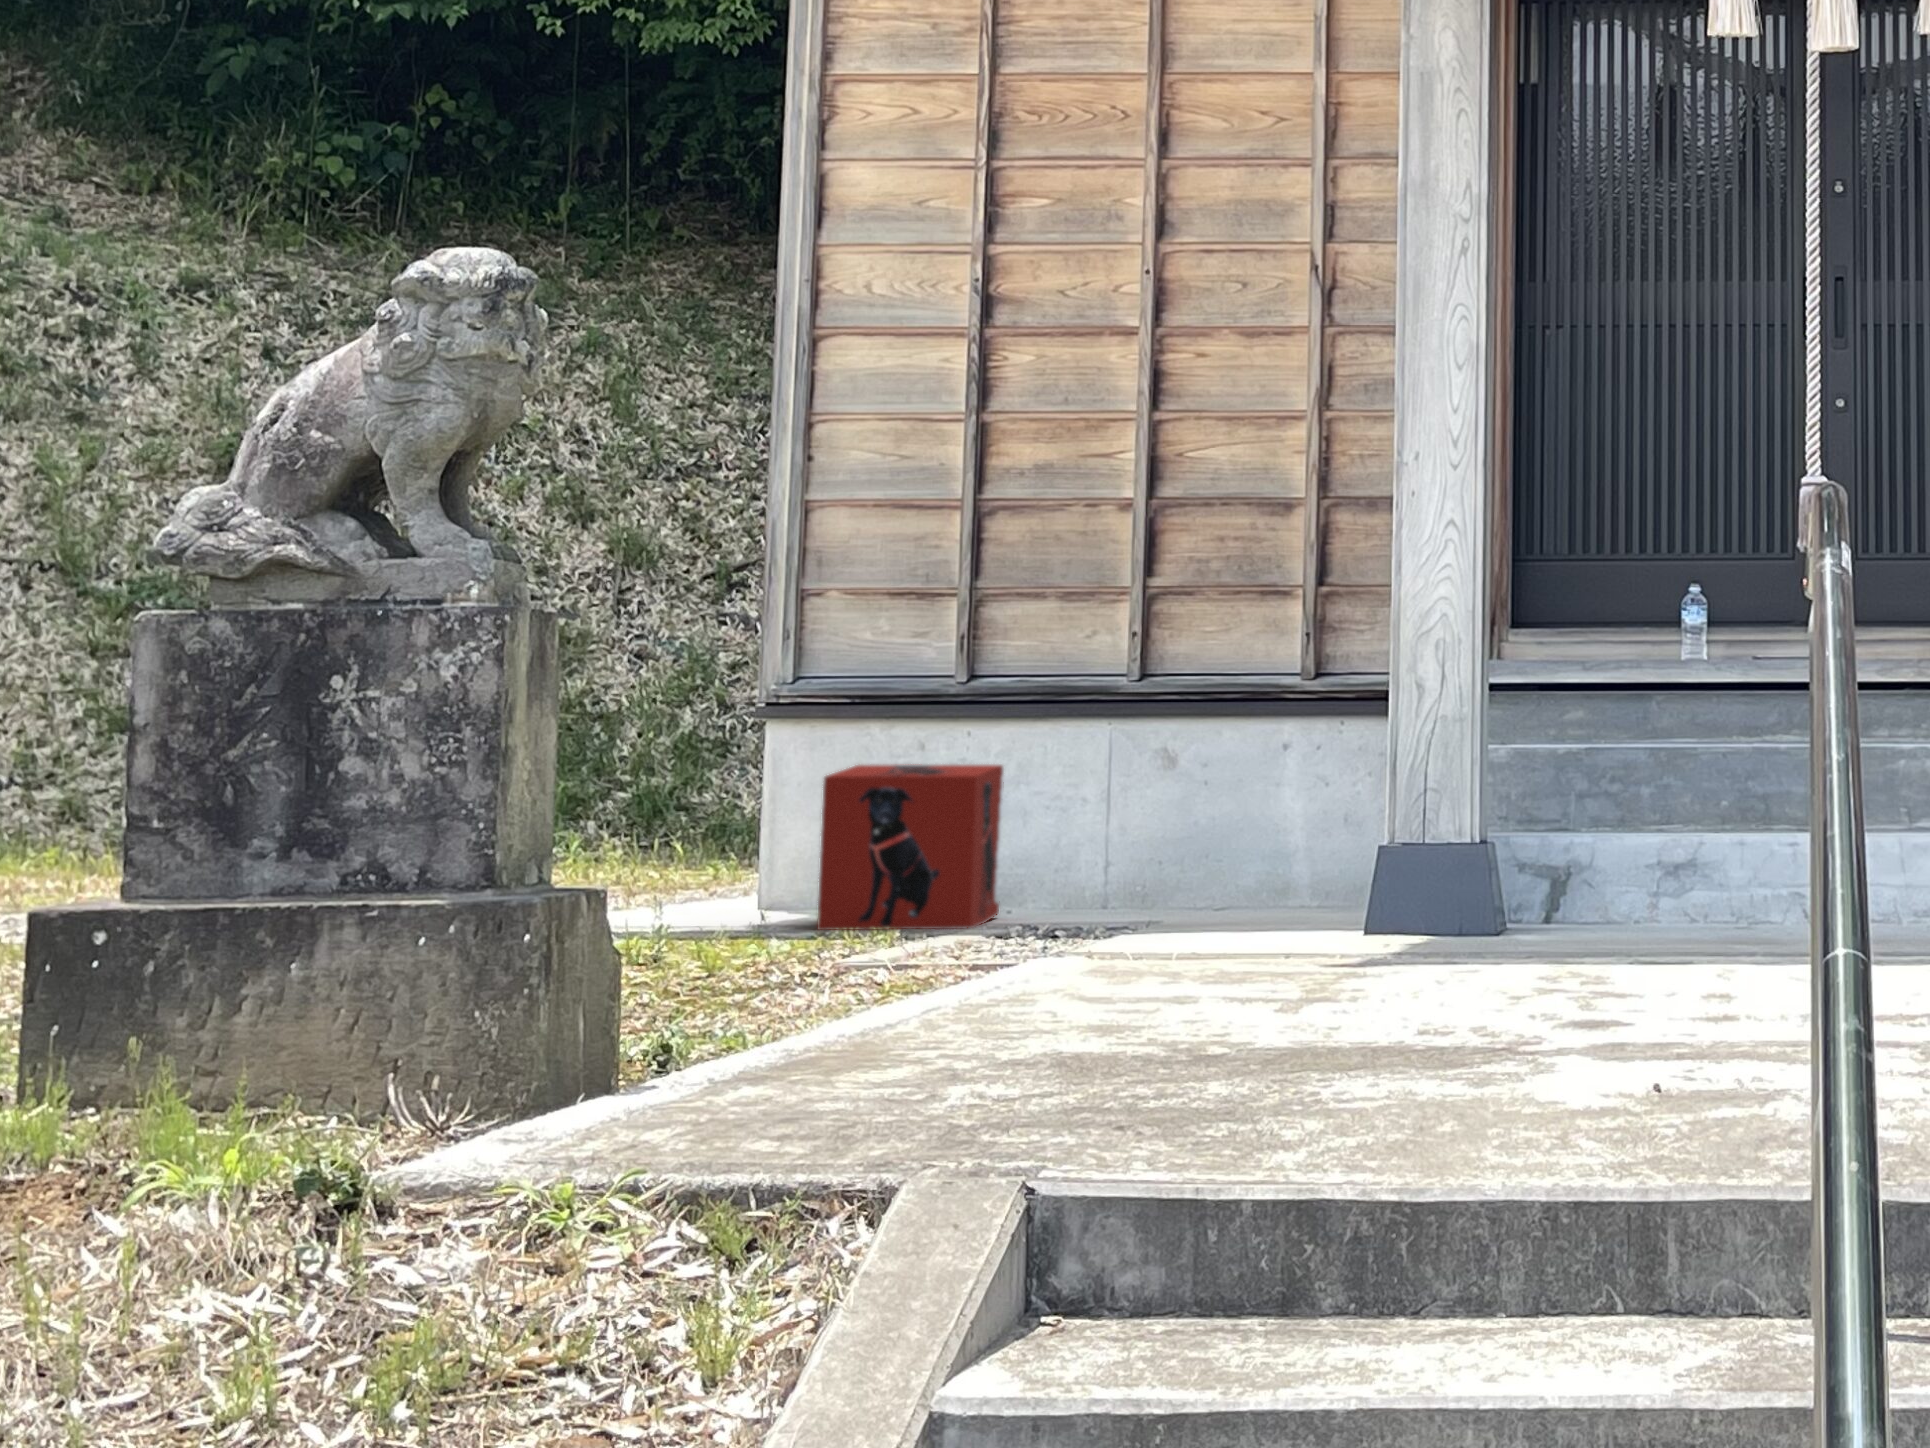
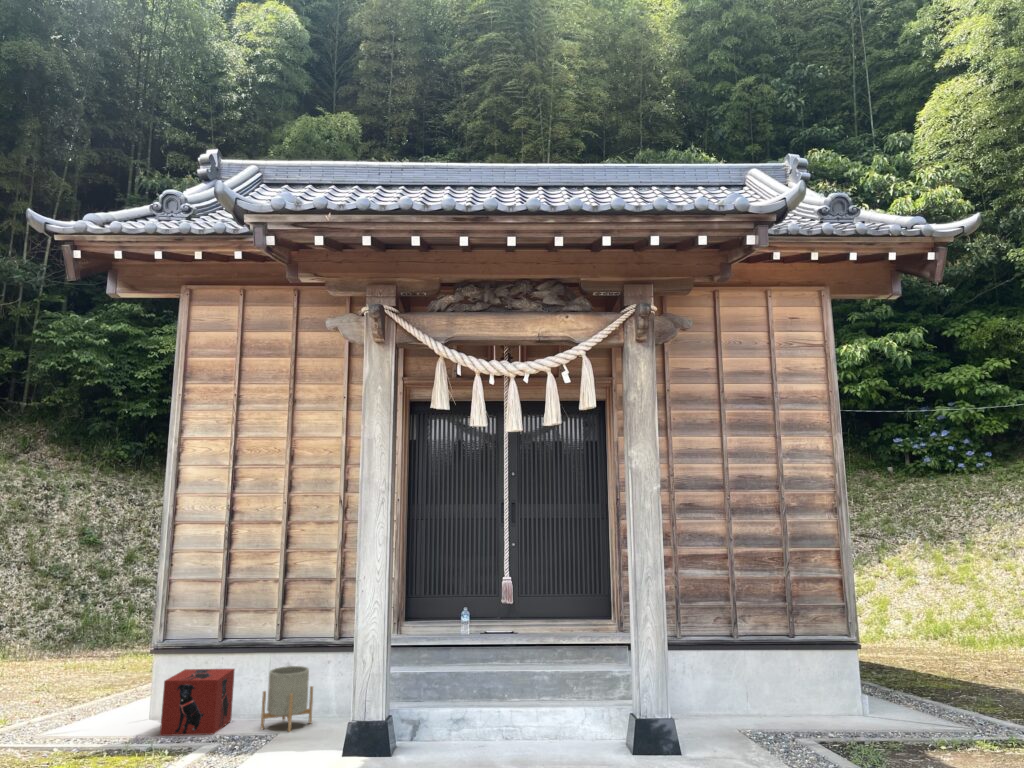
planter: none [1098,756,1244,929] -> present [261,666,313,732]

